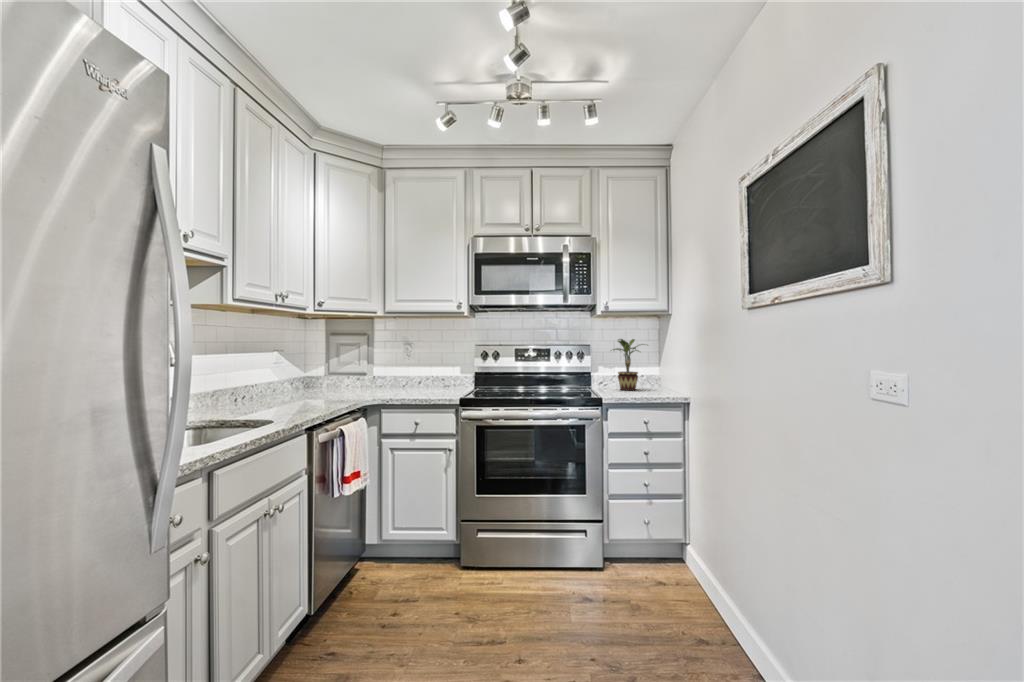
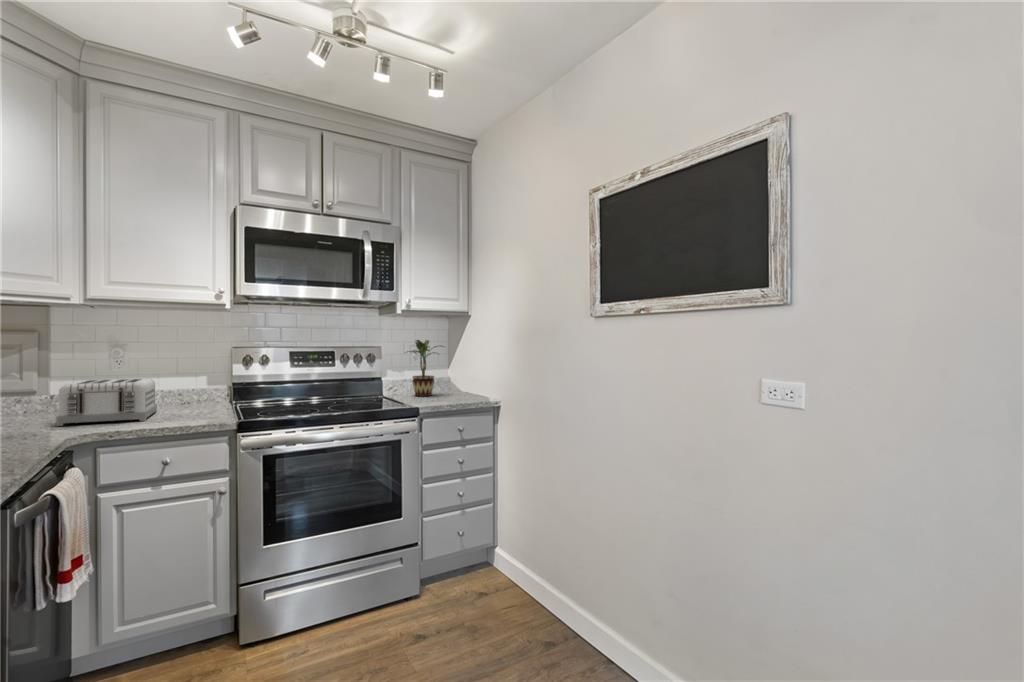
toaster: none [372,367,431,395] -> present [56,378,157,426]

